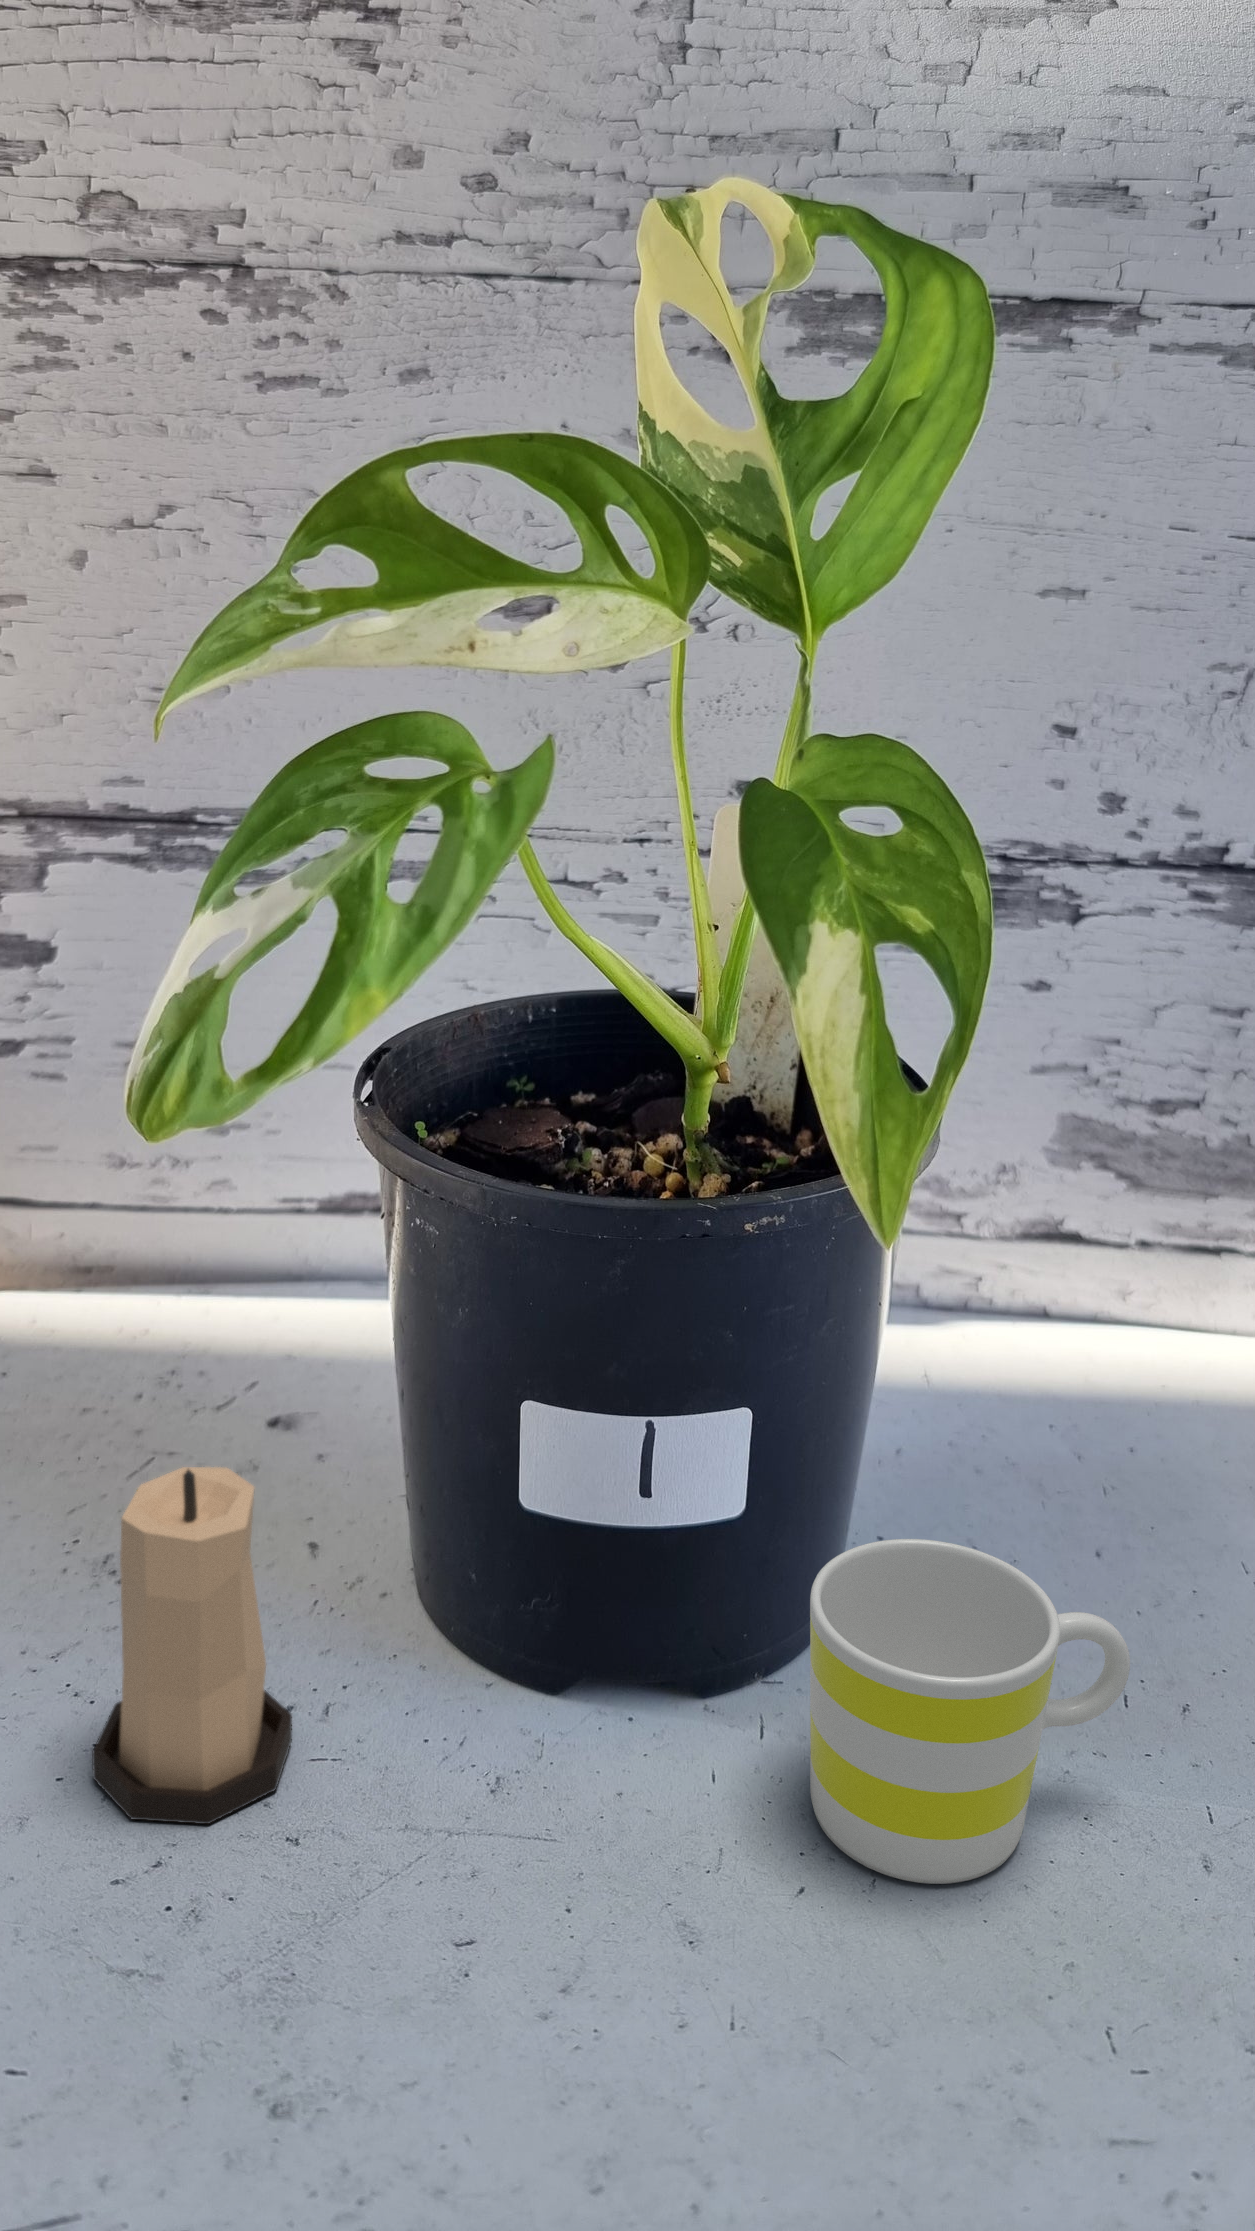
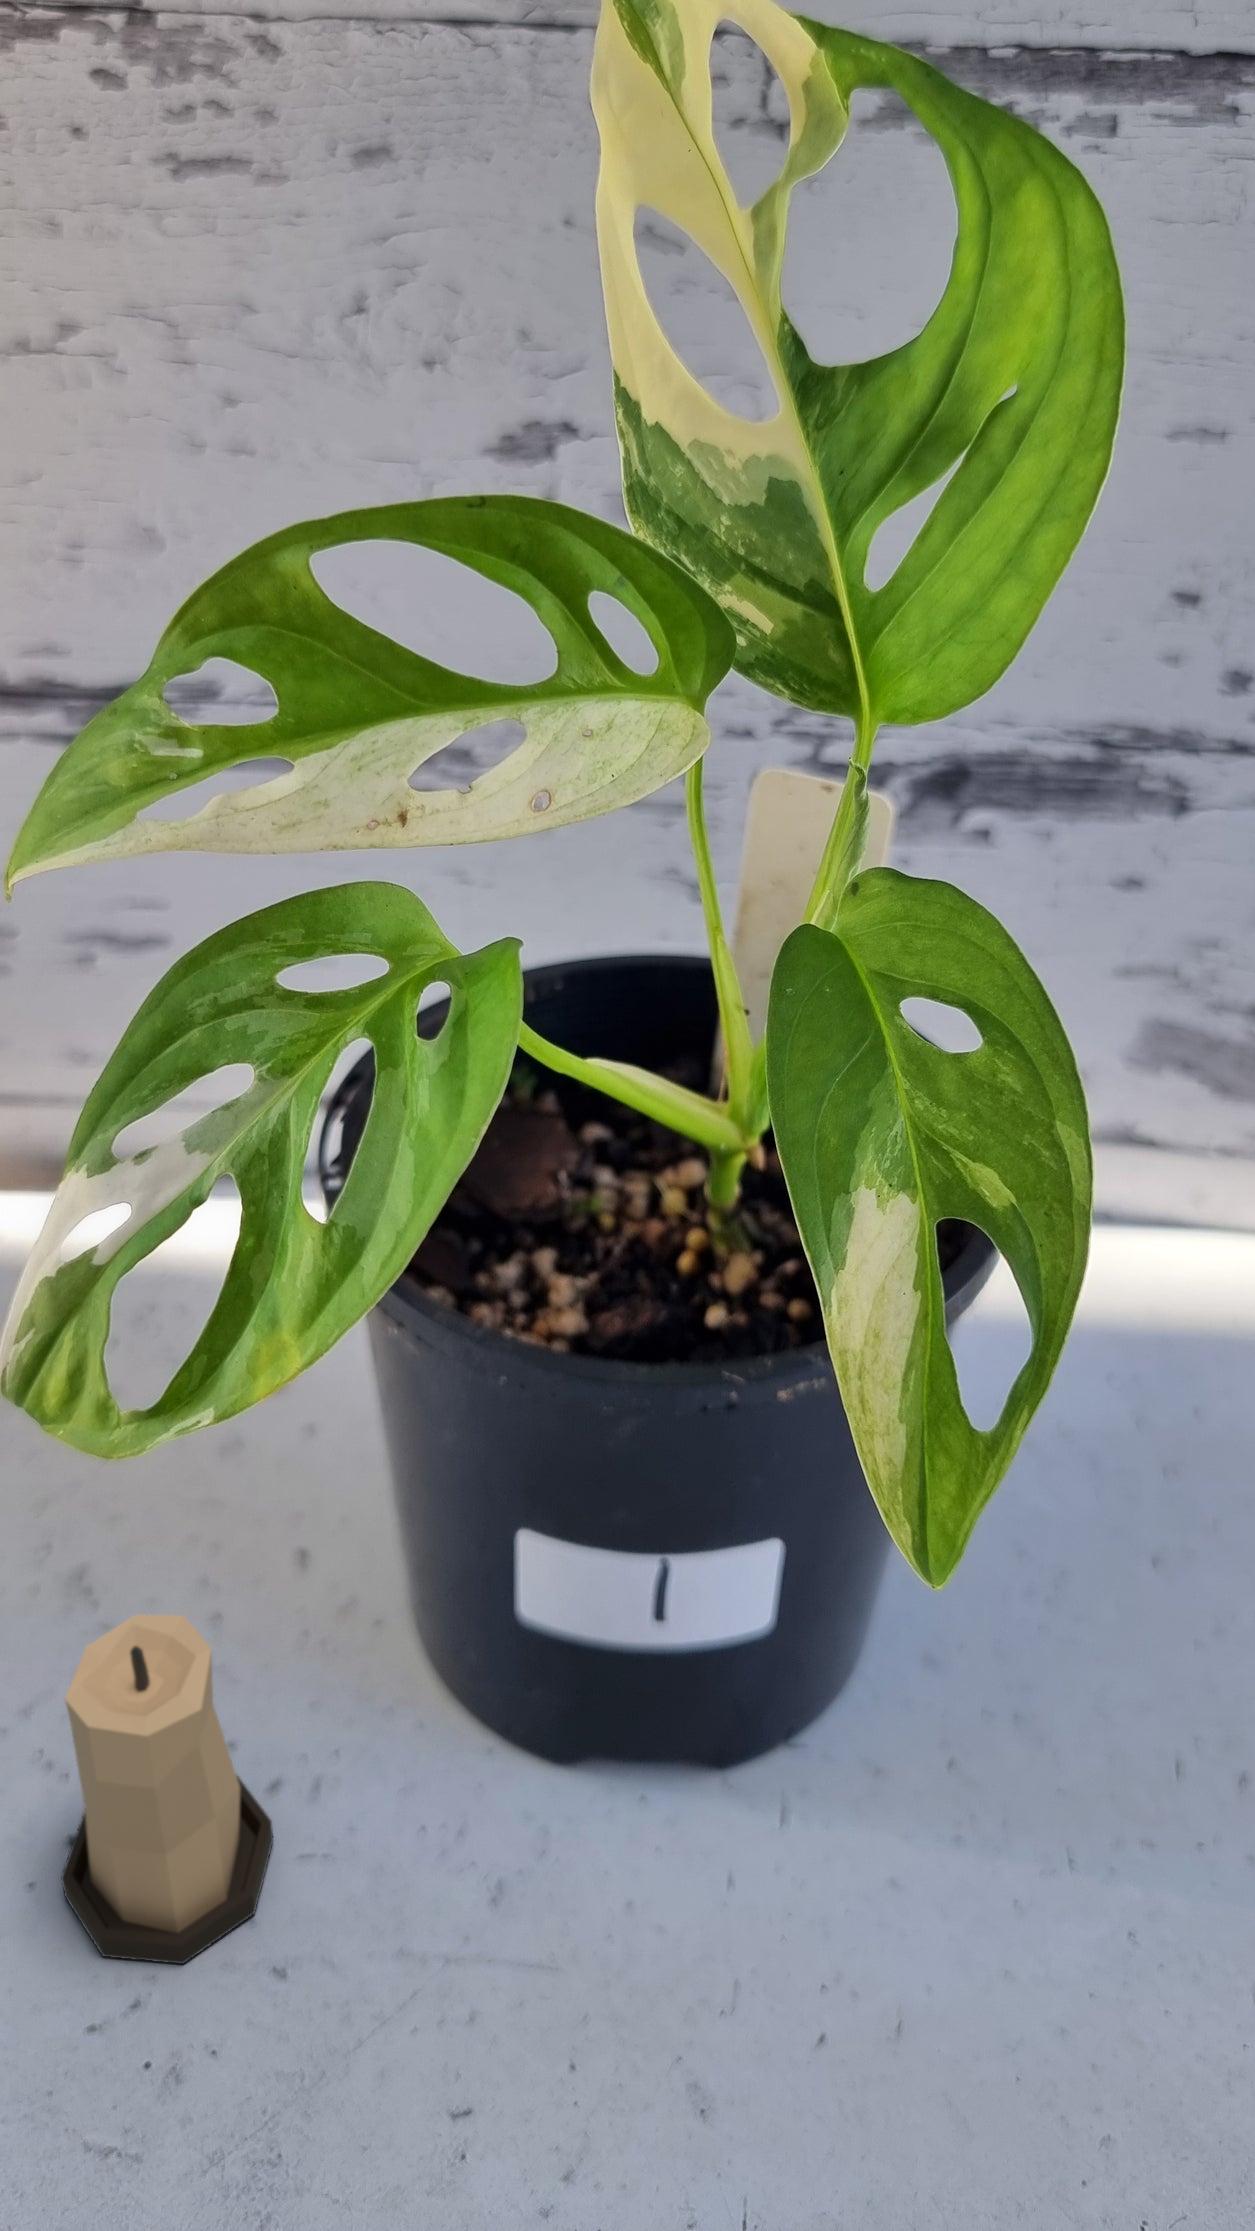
mug: present [810,1539,1130,1884] -> none [814,1684,1165,2059]

